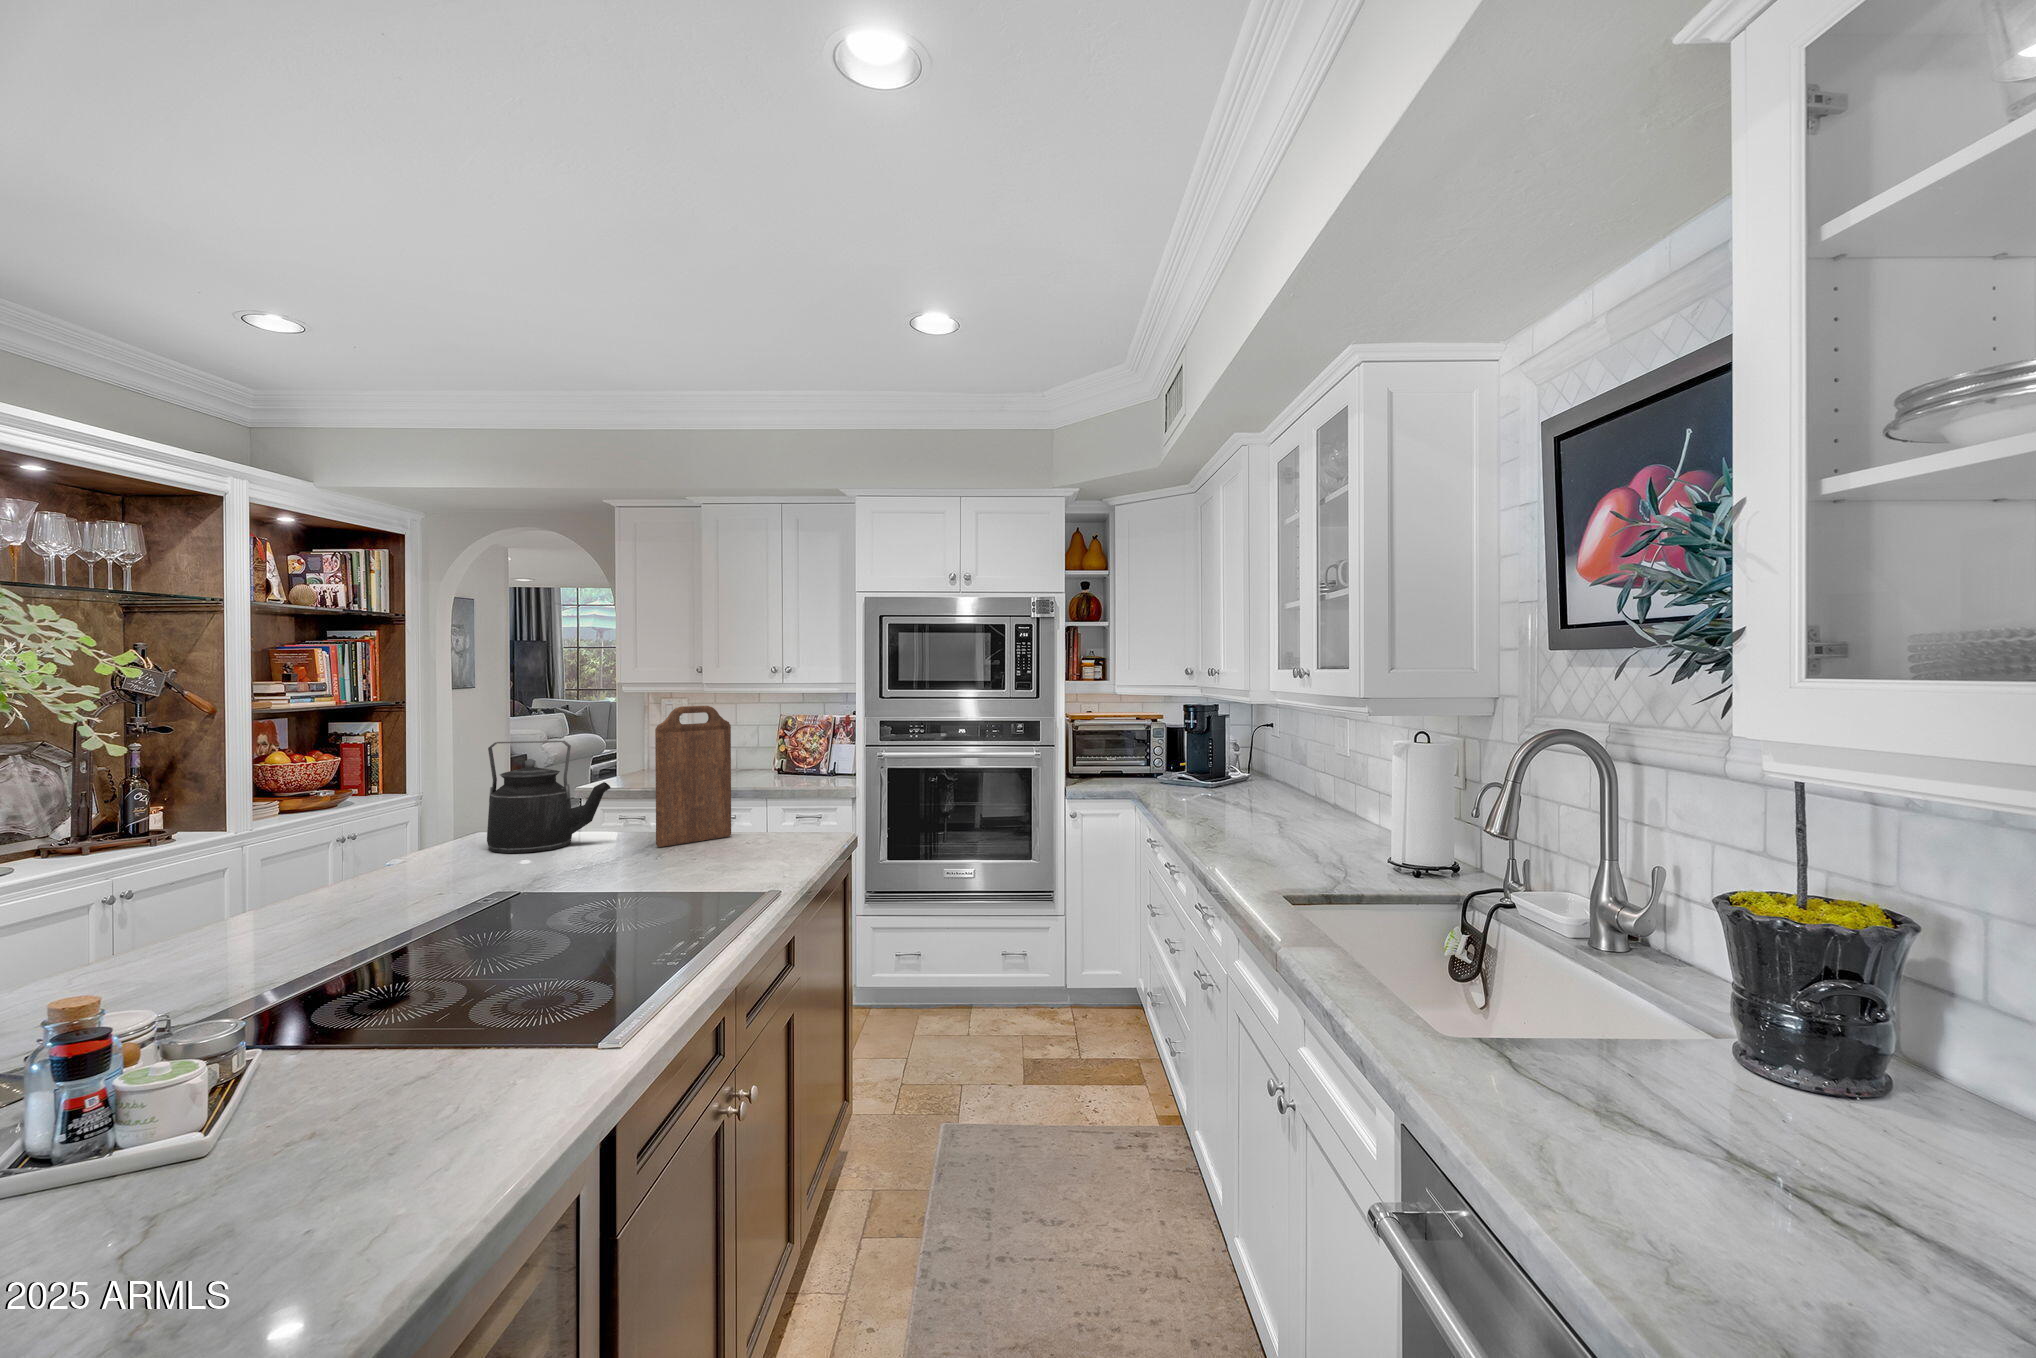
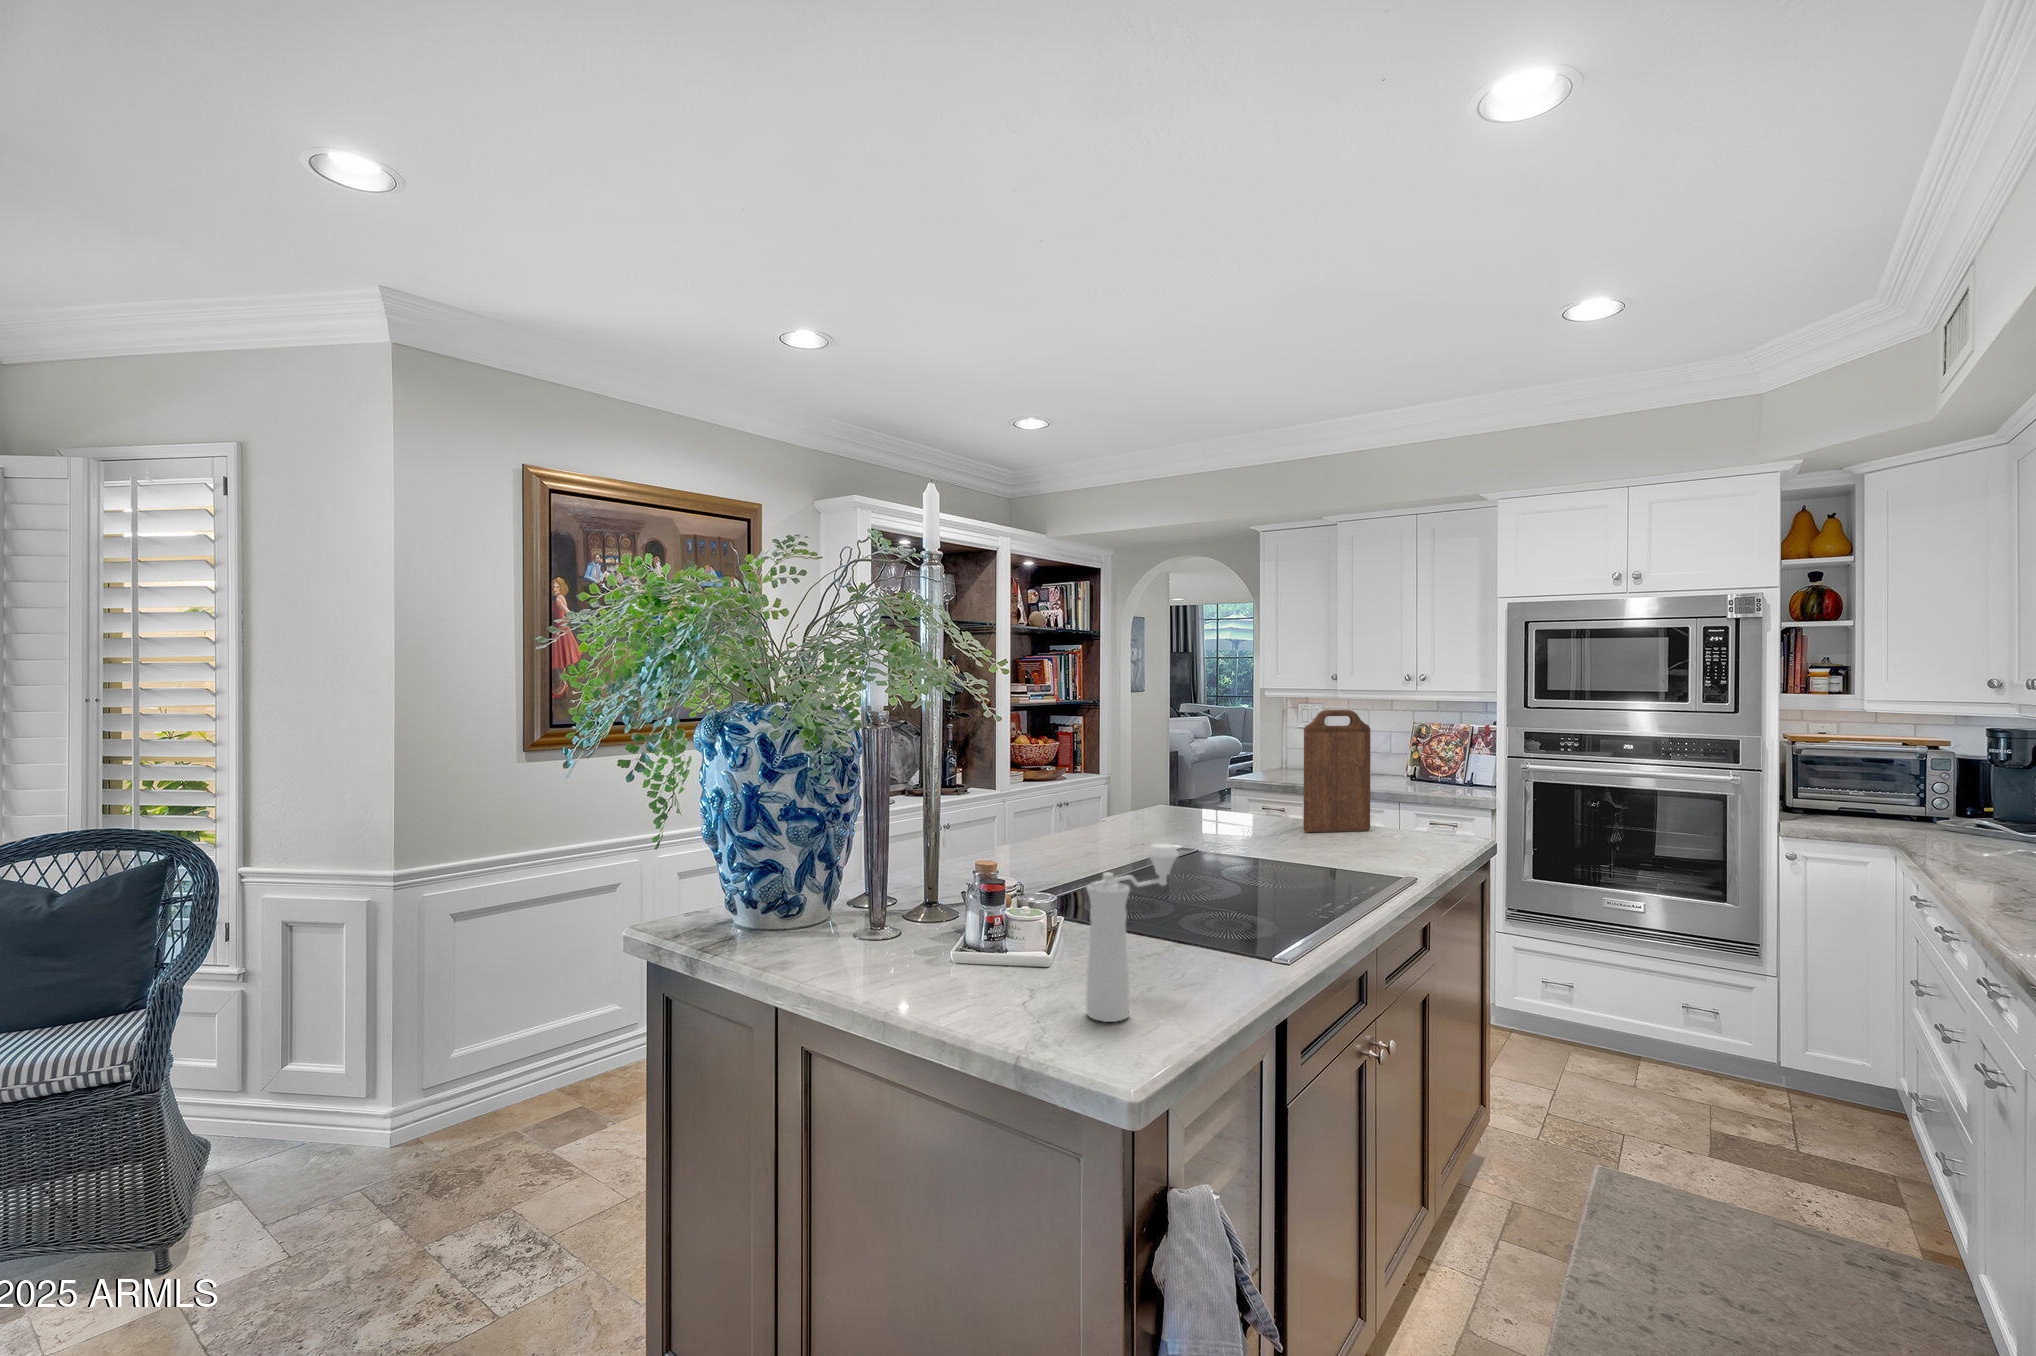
kettle: present [487,741,611,853] -> none [1172,734,1266,825]
pepper mill: none [233,927,431,1260] -> present [1086,844,1179,1022]

